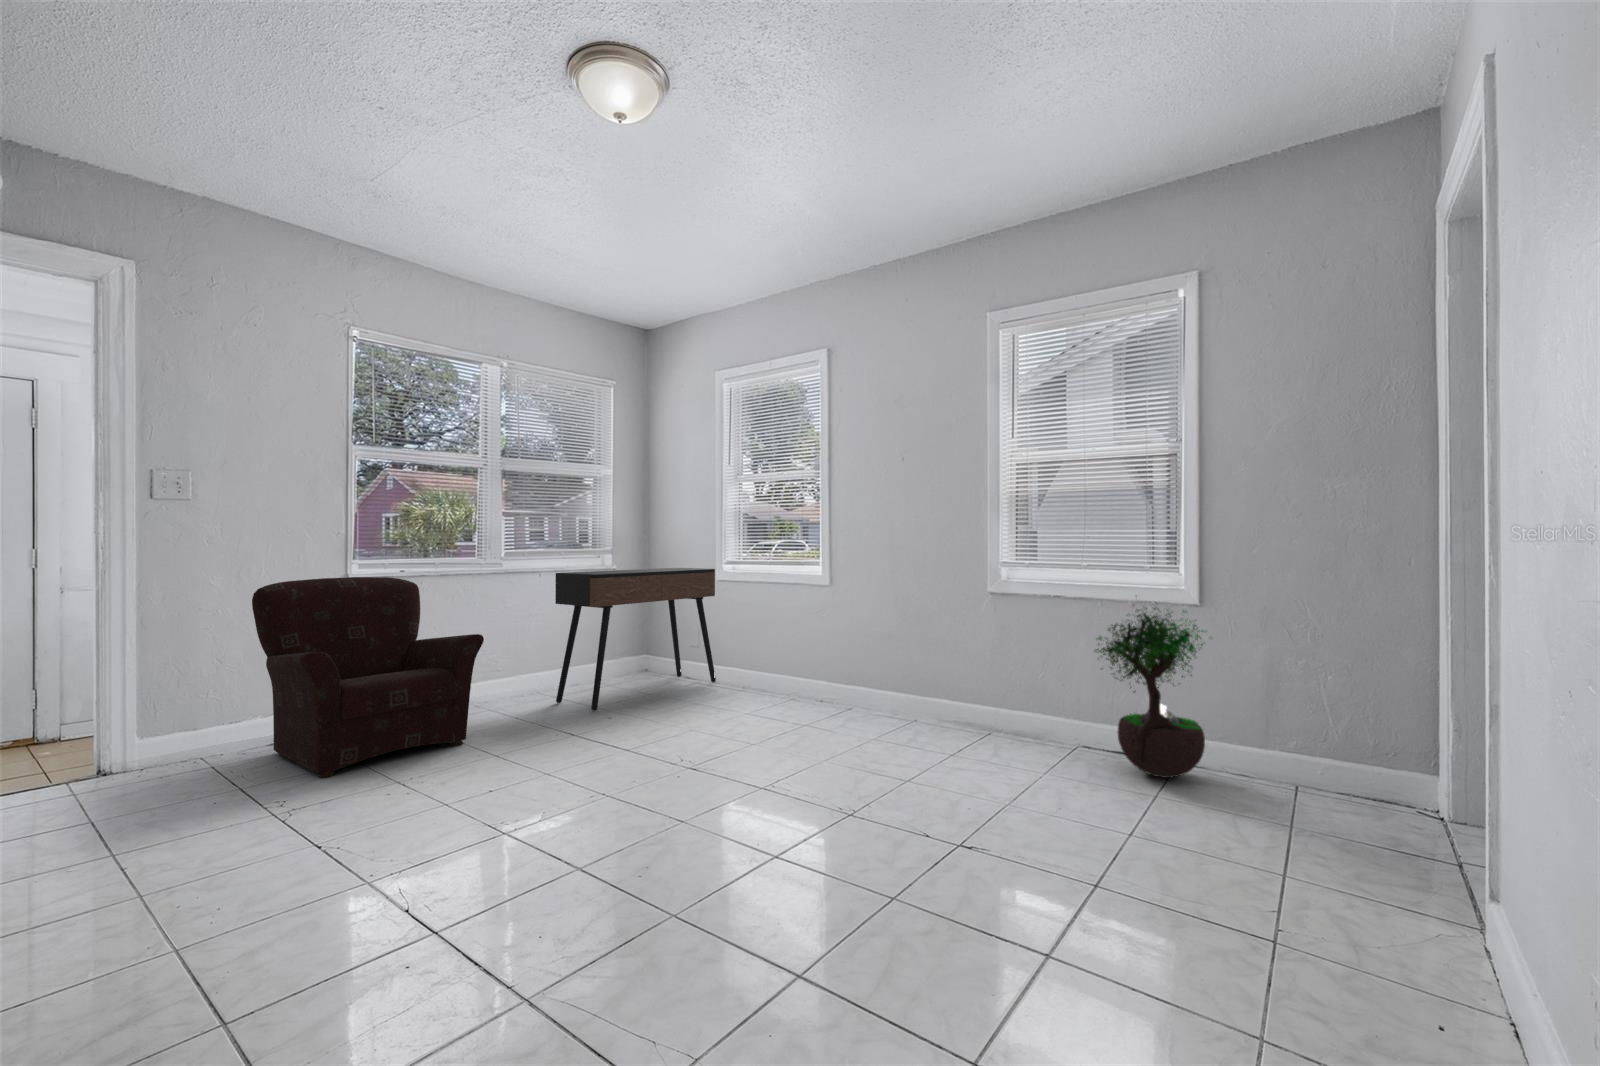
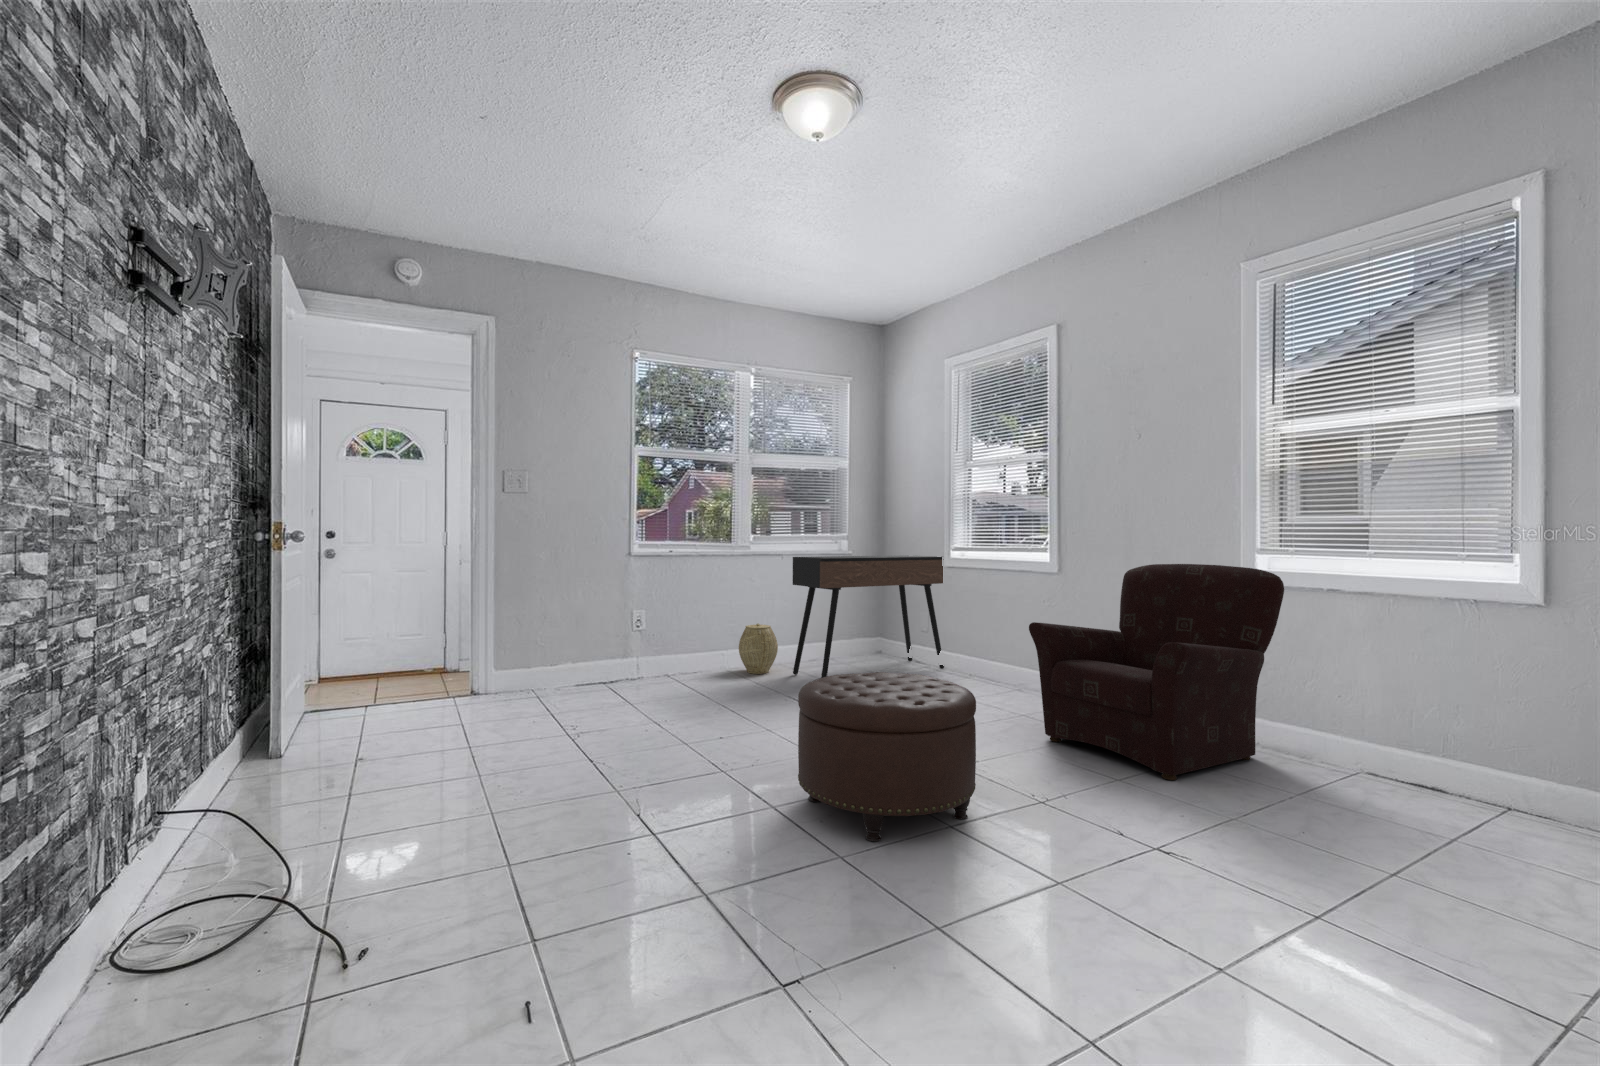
armchair: present [252,577,484,777] -> present [1029,564,1284,780]
potted tree: present [1095,605,1205,778] -> none [1366,589,1550,822]
woven basket: none [489,649,537,706] -> present [739,623,778,674]
ottoman: none [607,700,797,890] -> present [798,672,976,842]

